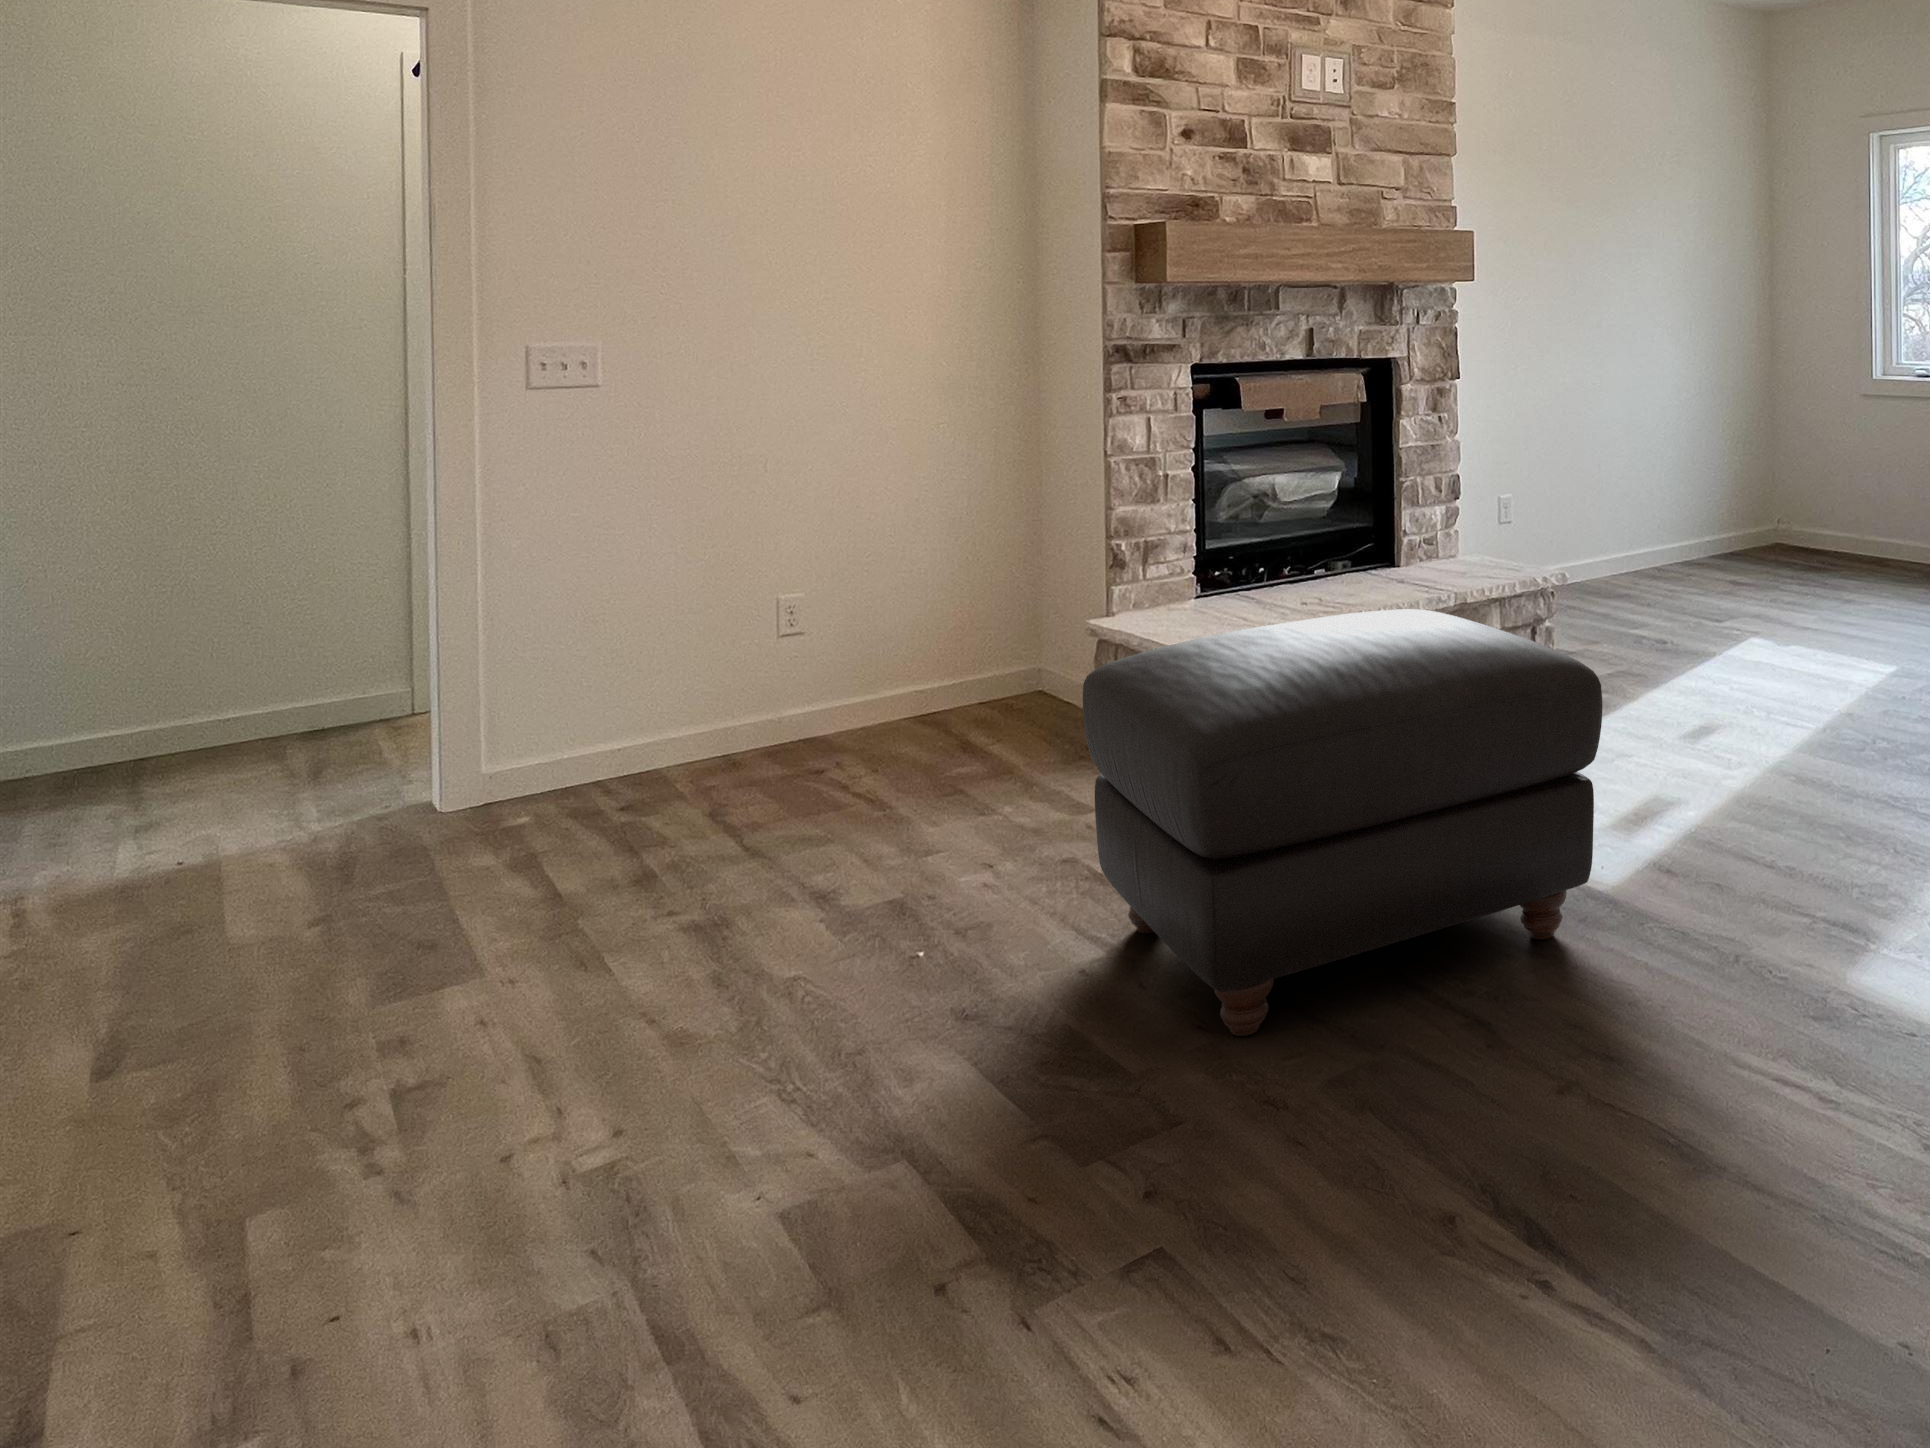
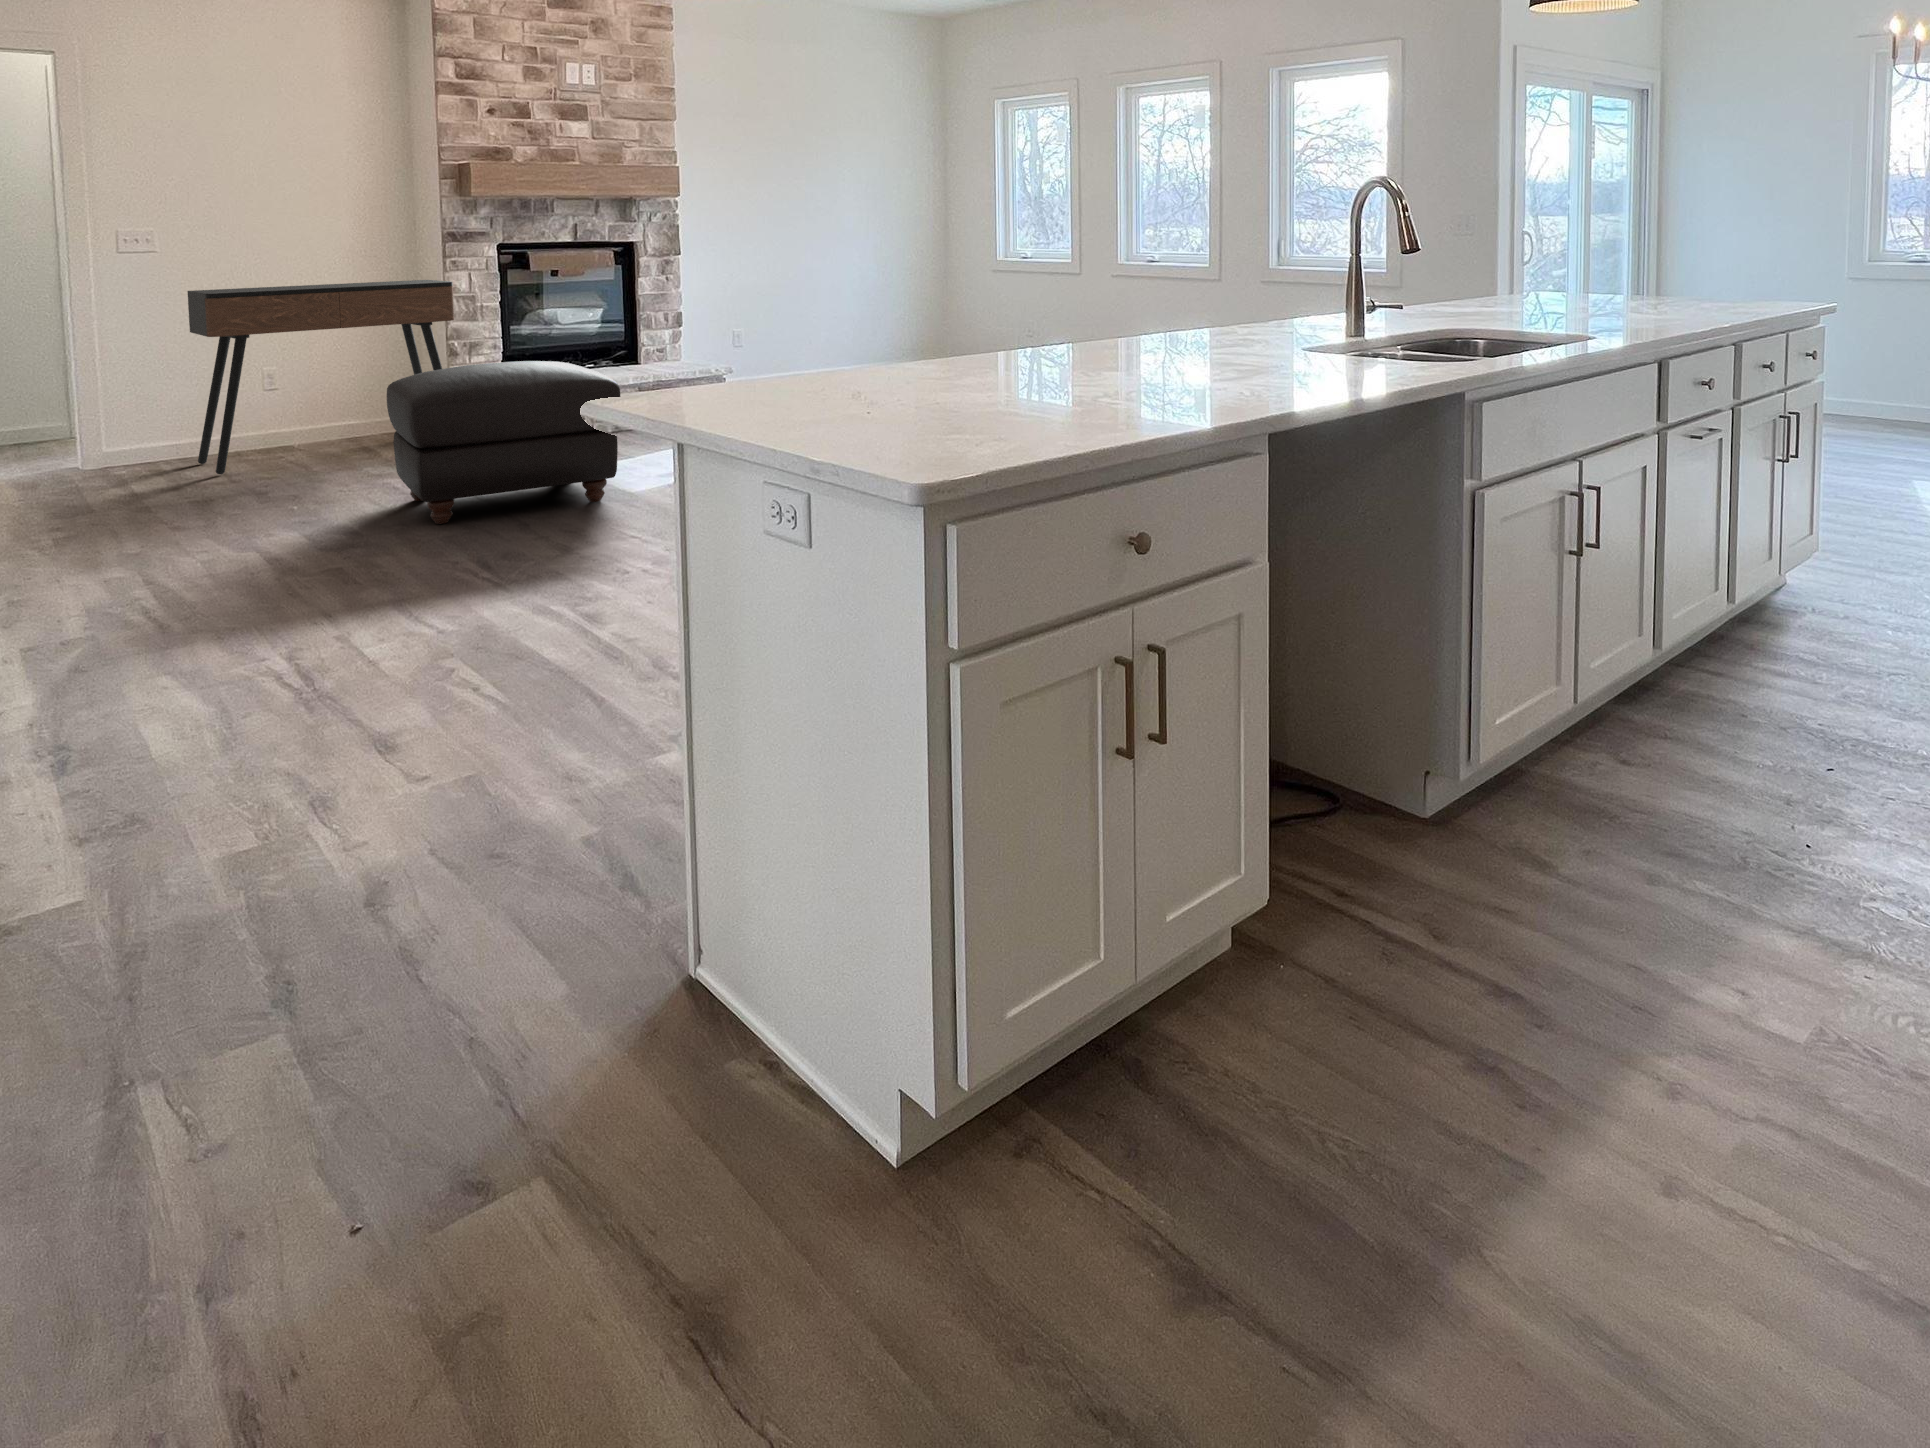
console table: none [654,429,1139,834] -> present [187,280,454,474]

